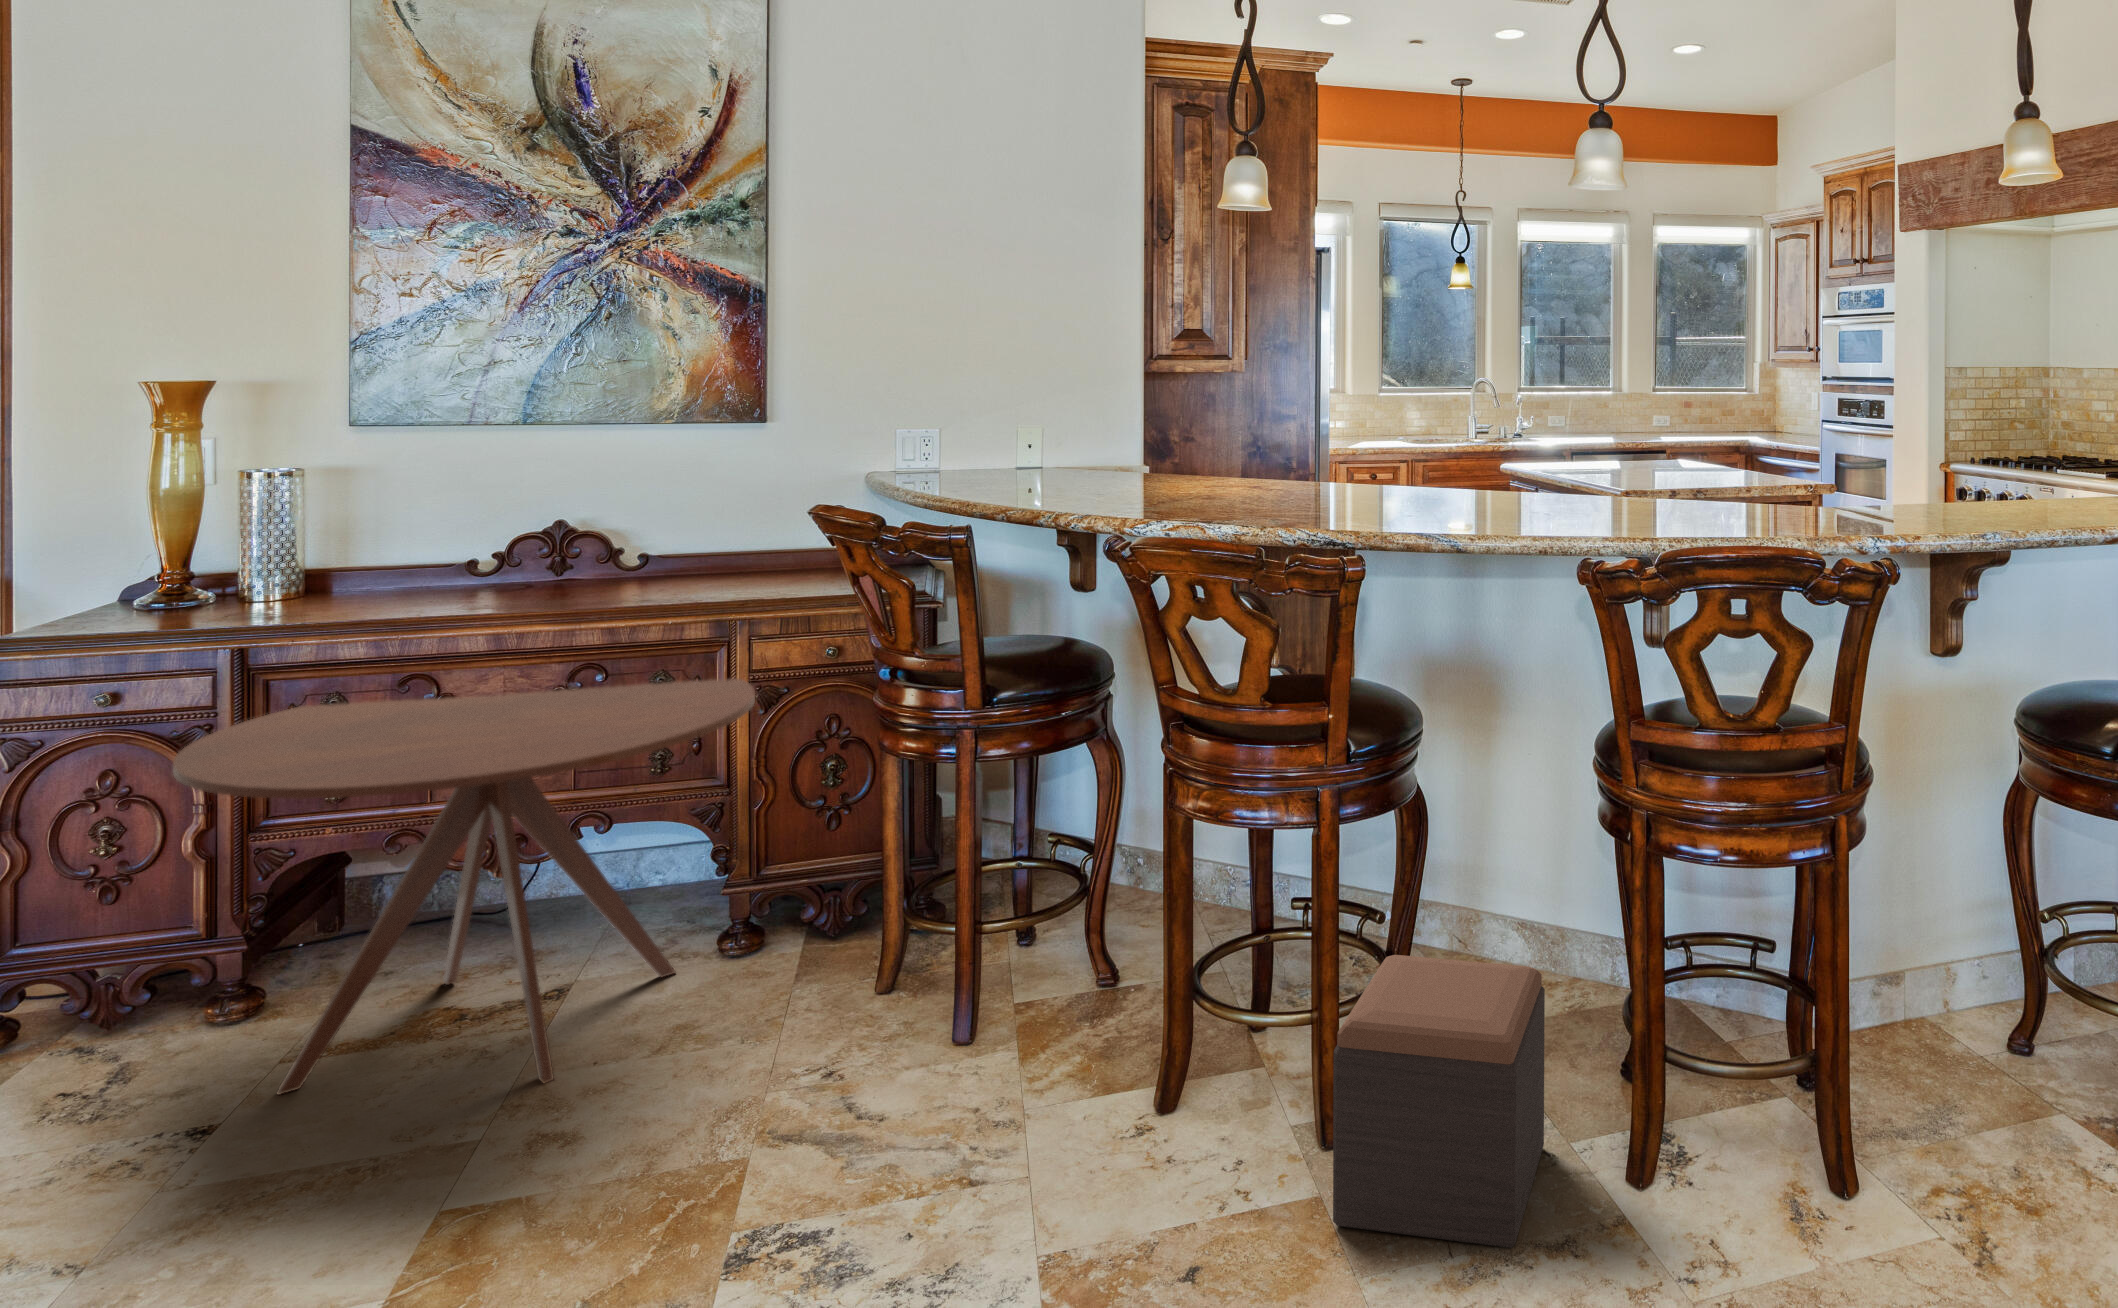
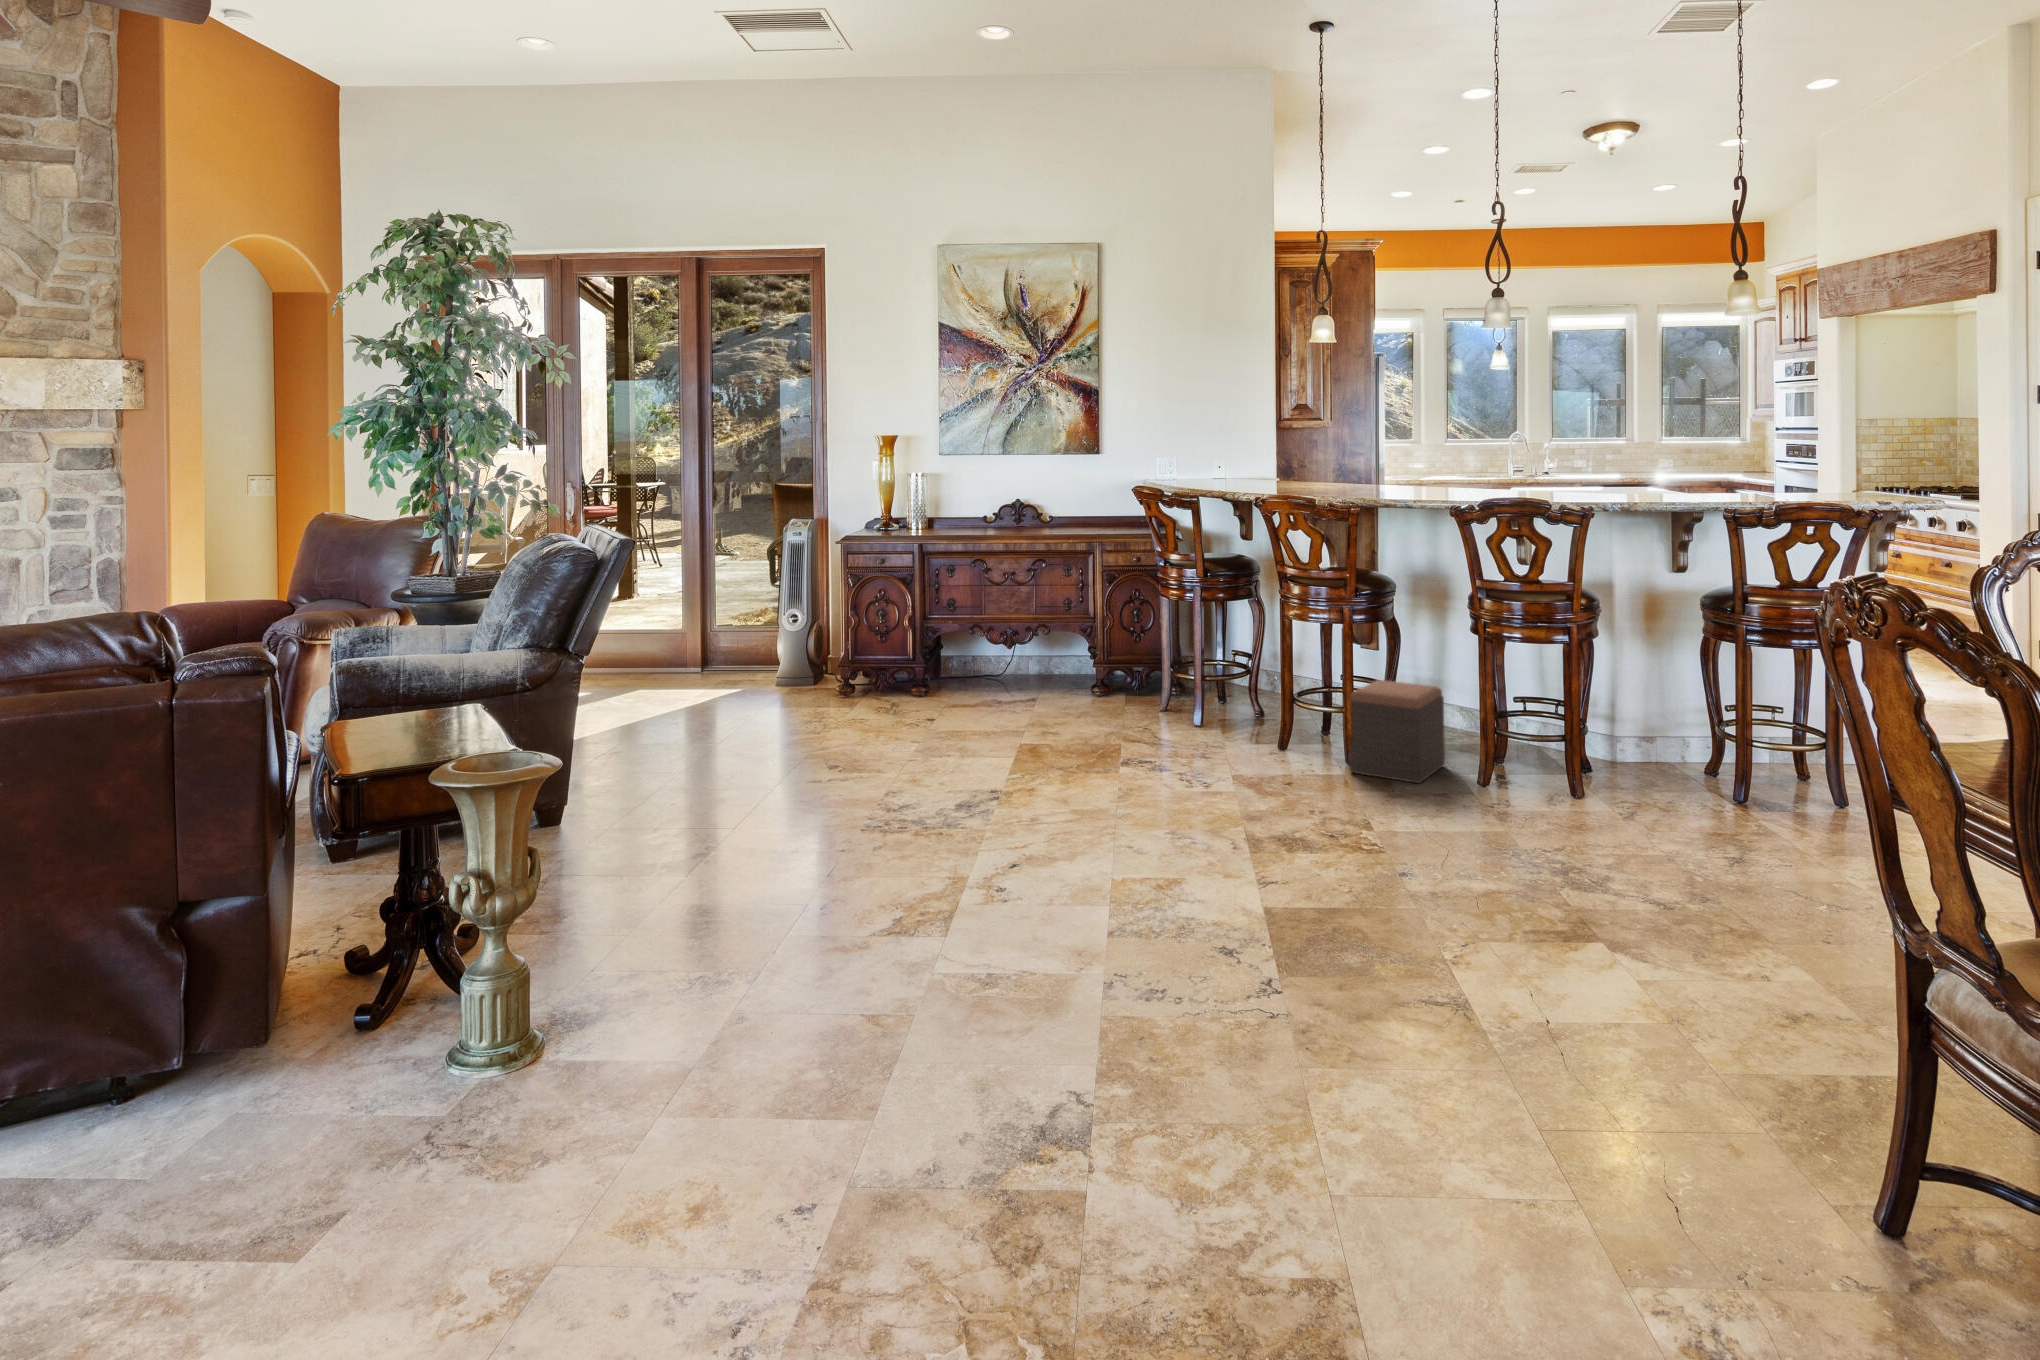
round table: present [173,679,755,1095] -> none [918,562,1109,718]

